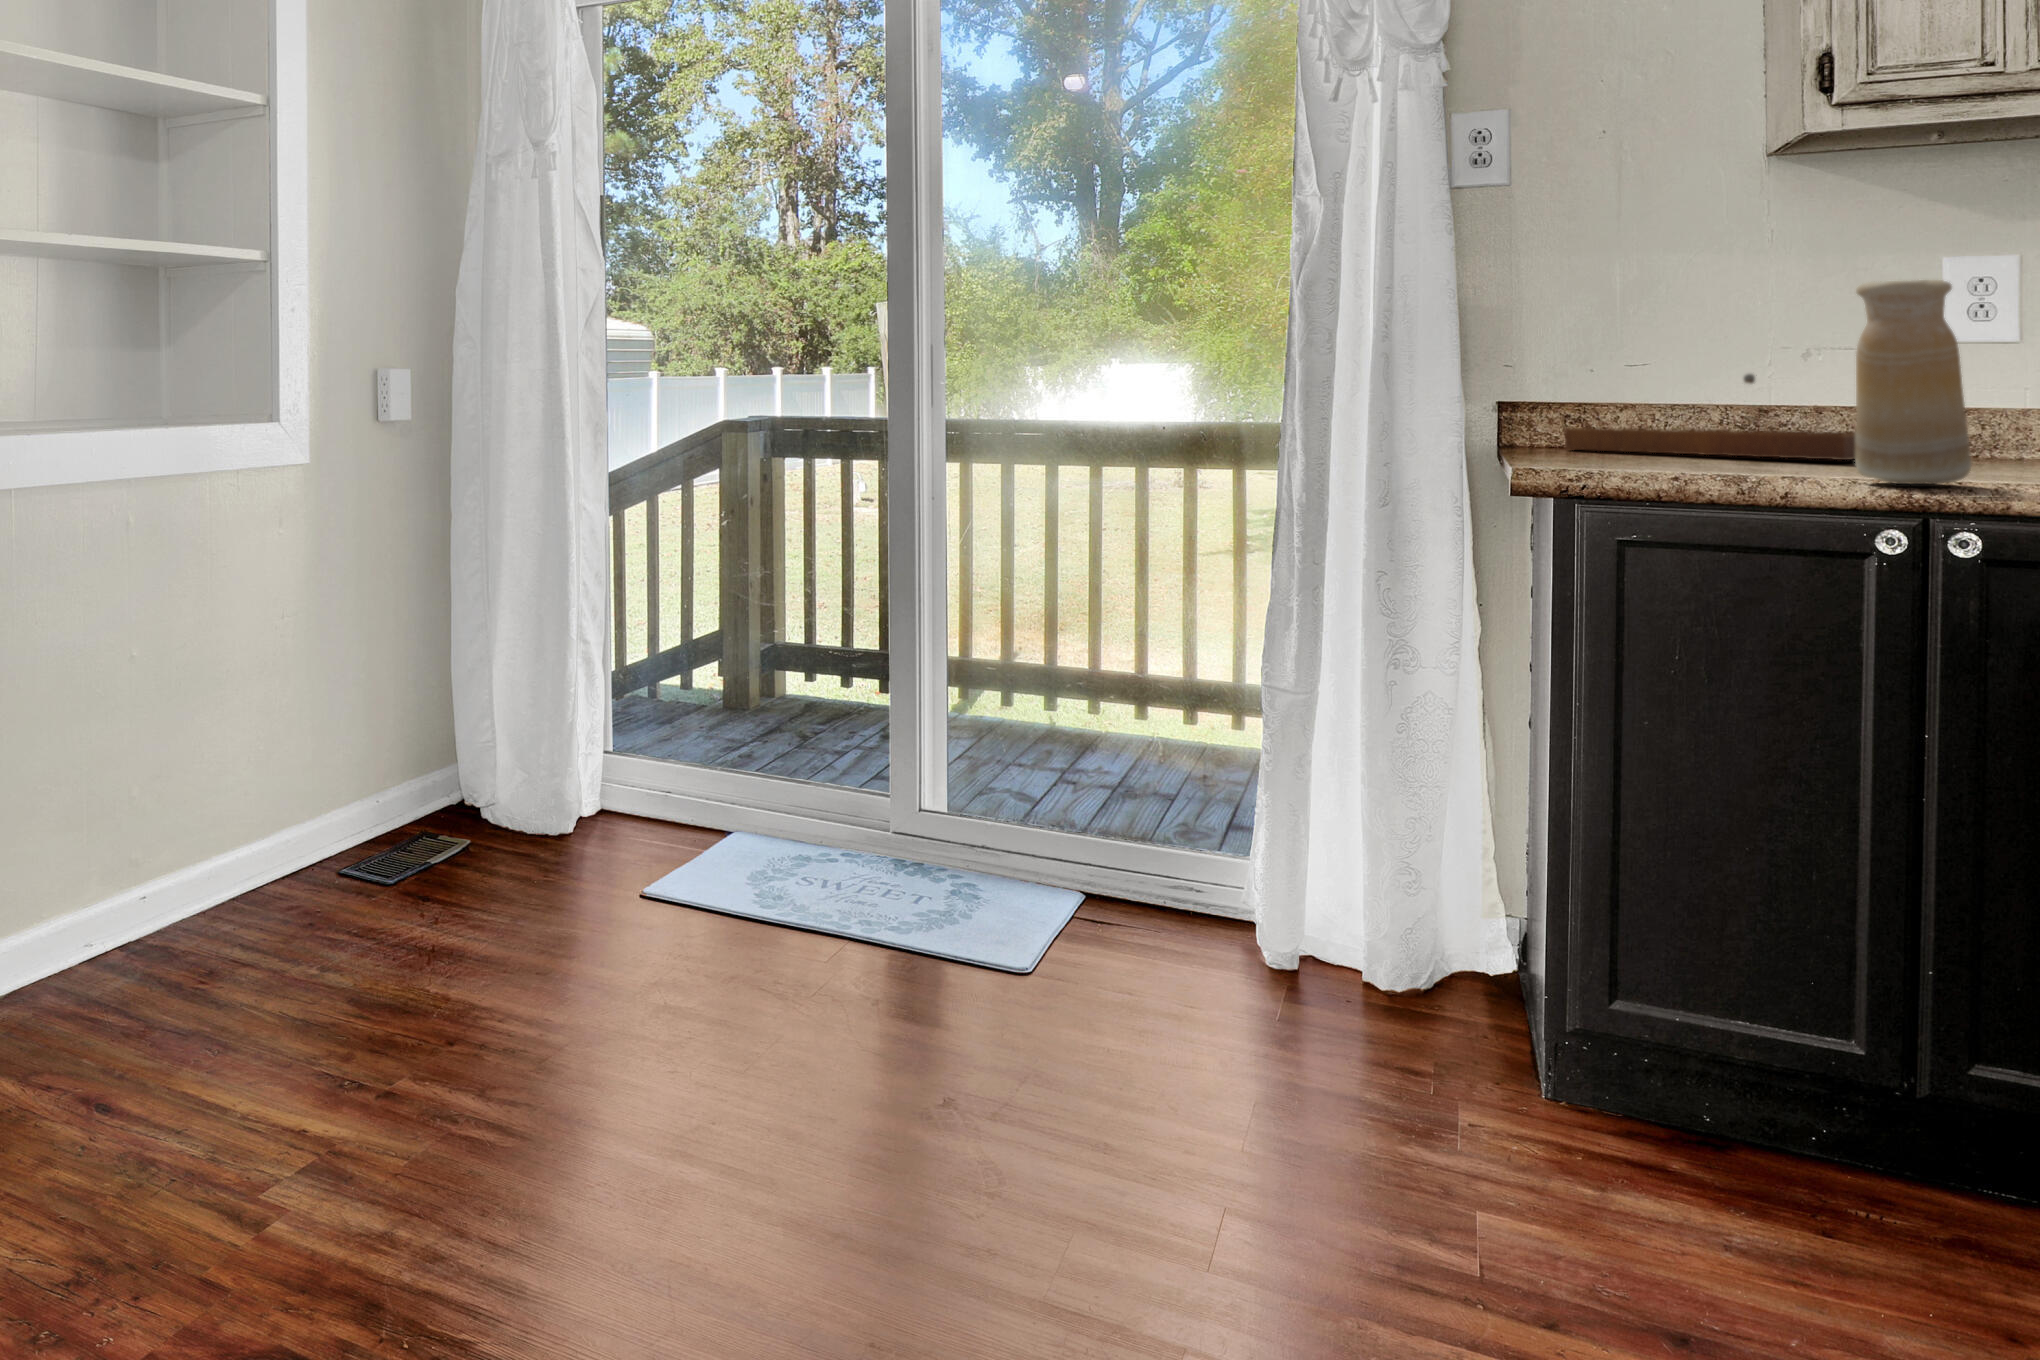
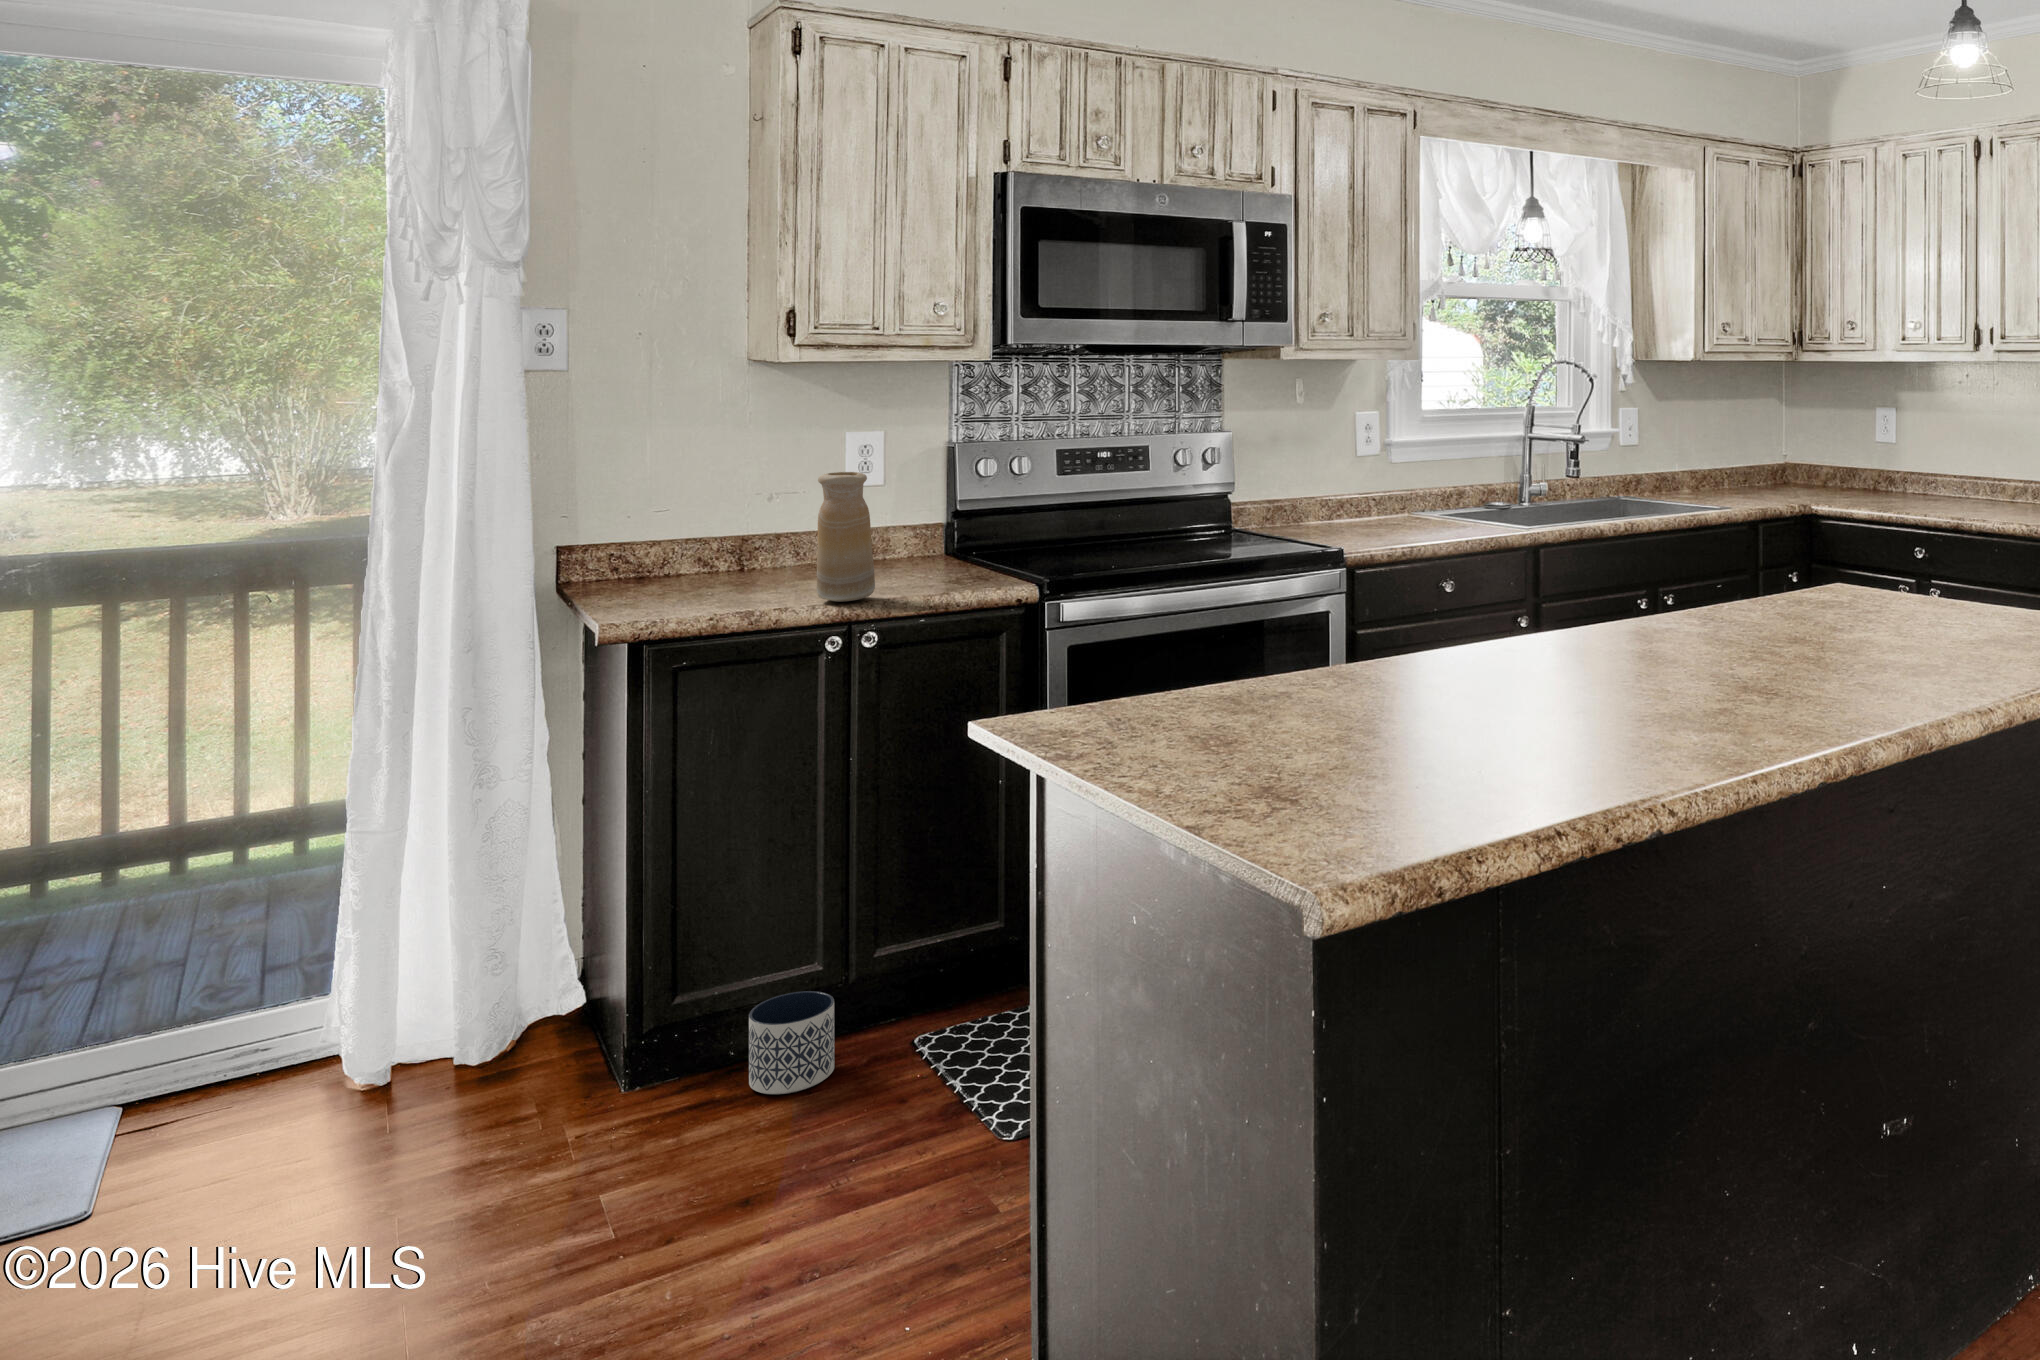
tray: present [1565,374,1855,460] -> none [614,515,824,583]
planter: none [1728,1065,1884,1231] -> present [749,991,835,1094]

